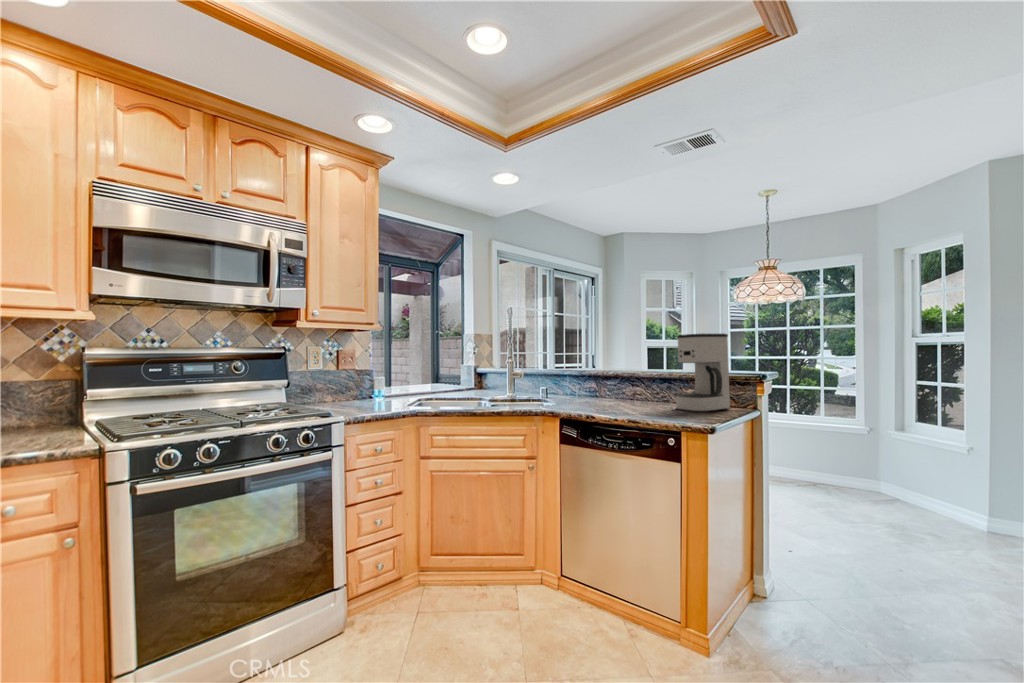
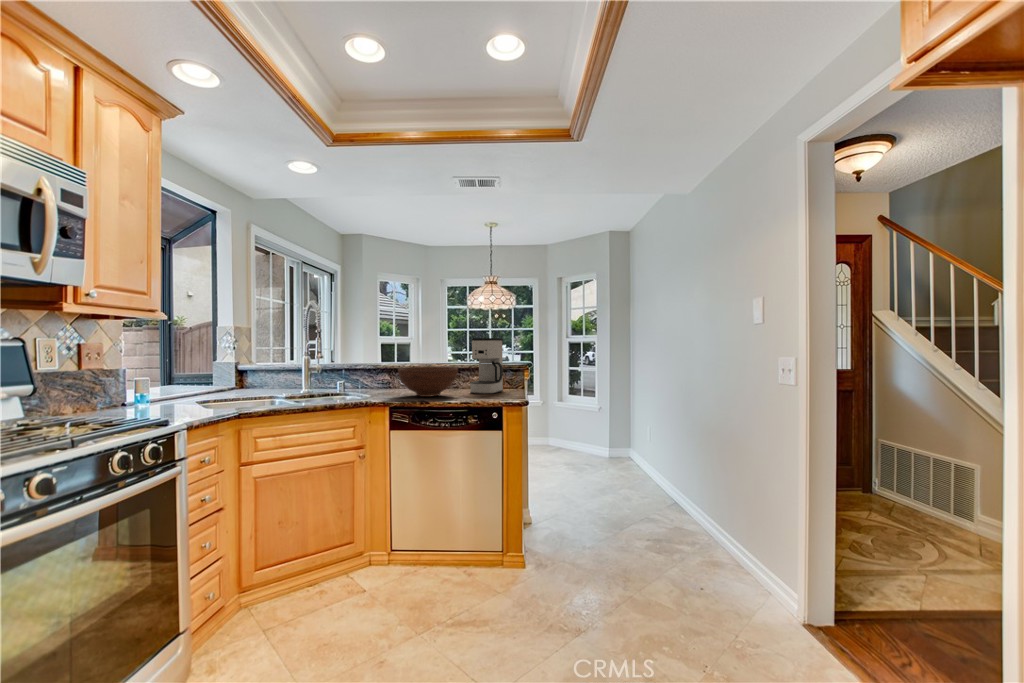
fruit bowl: none [573,373,648,409] -> present [398,367,458,397]

